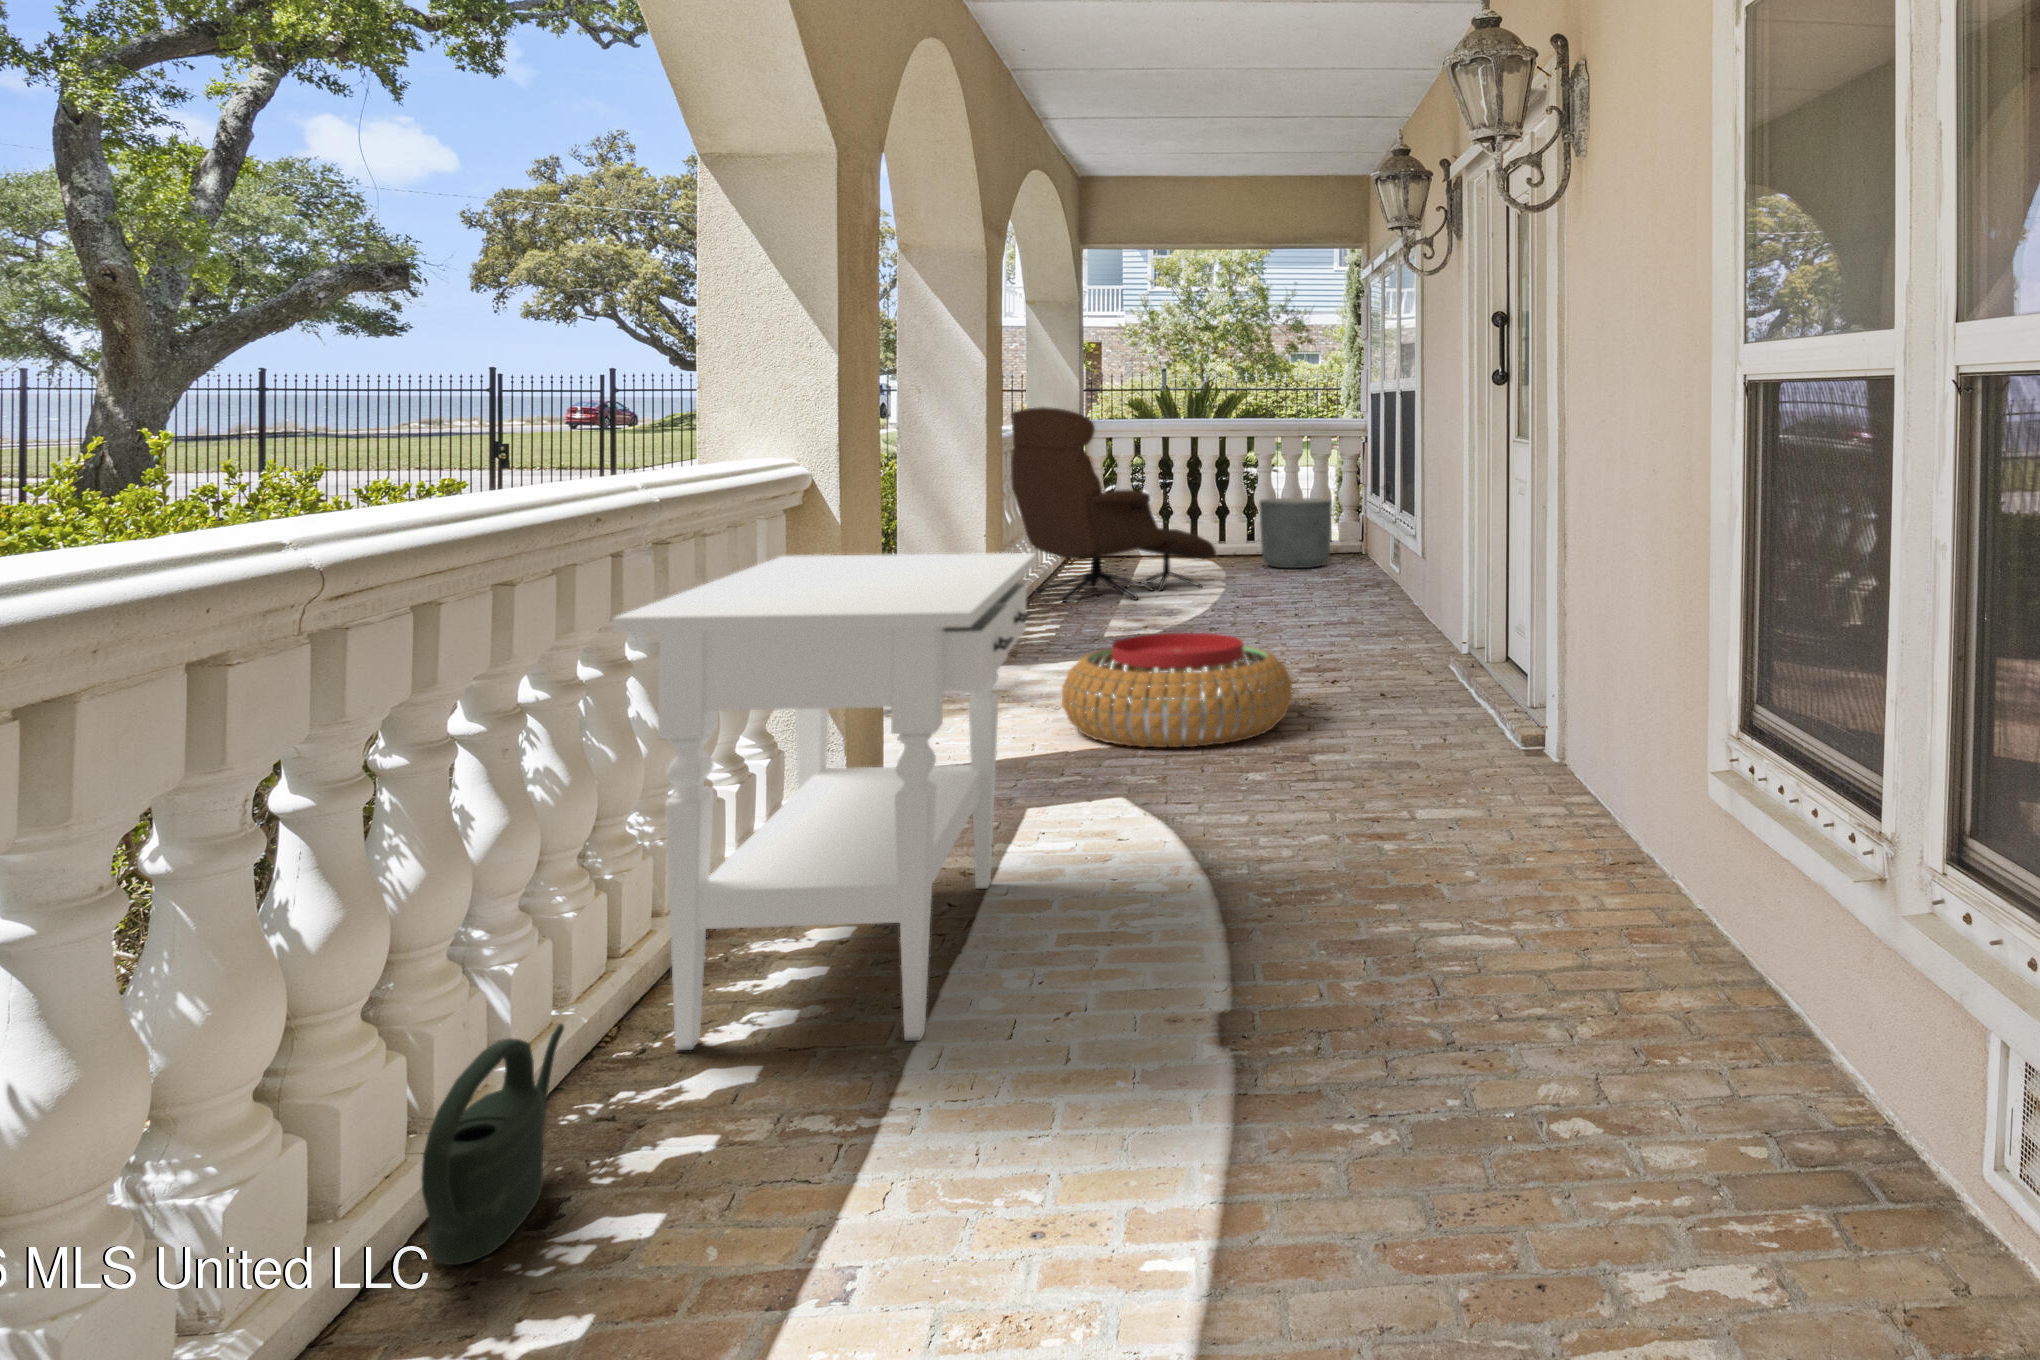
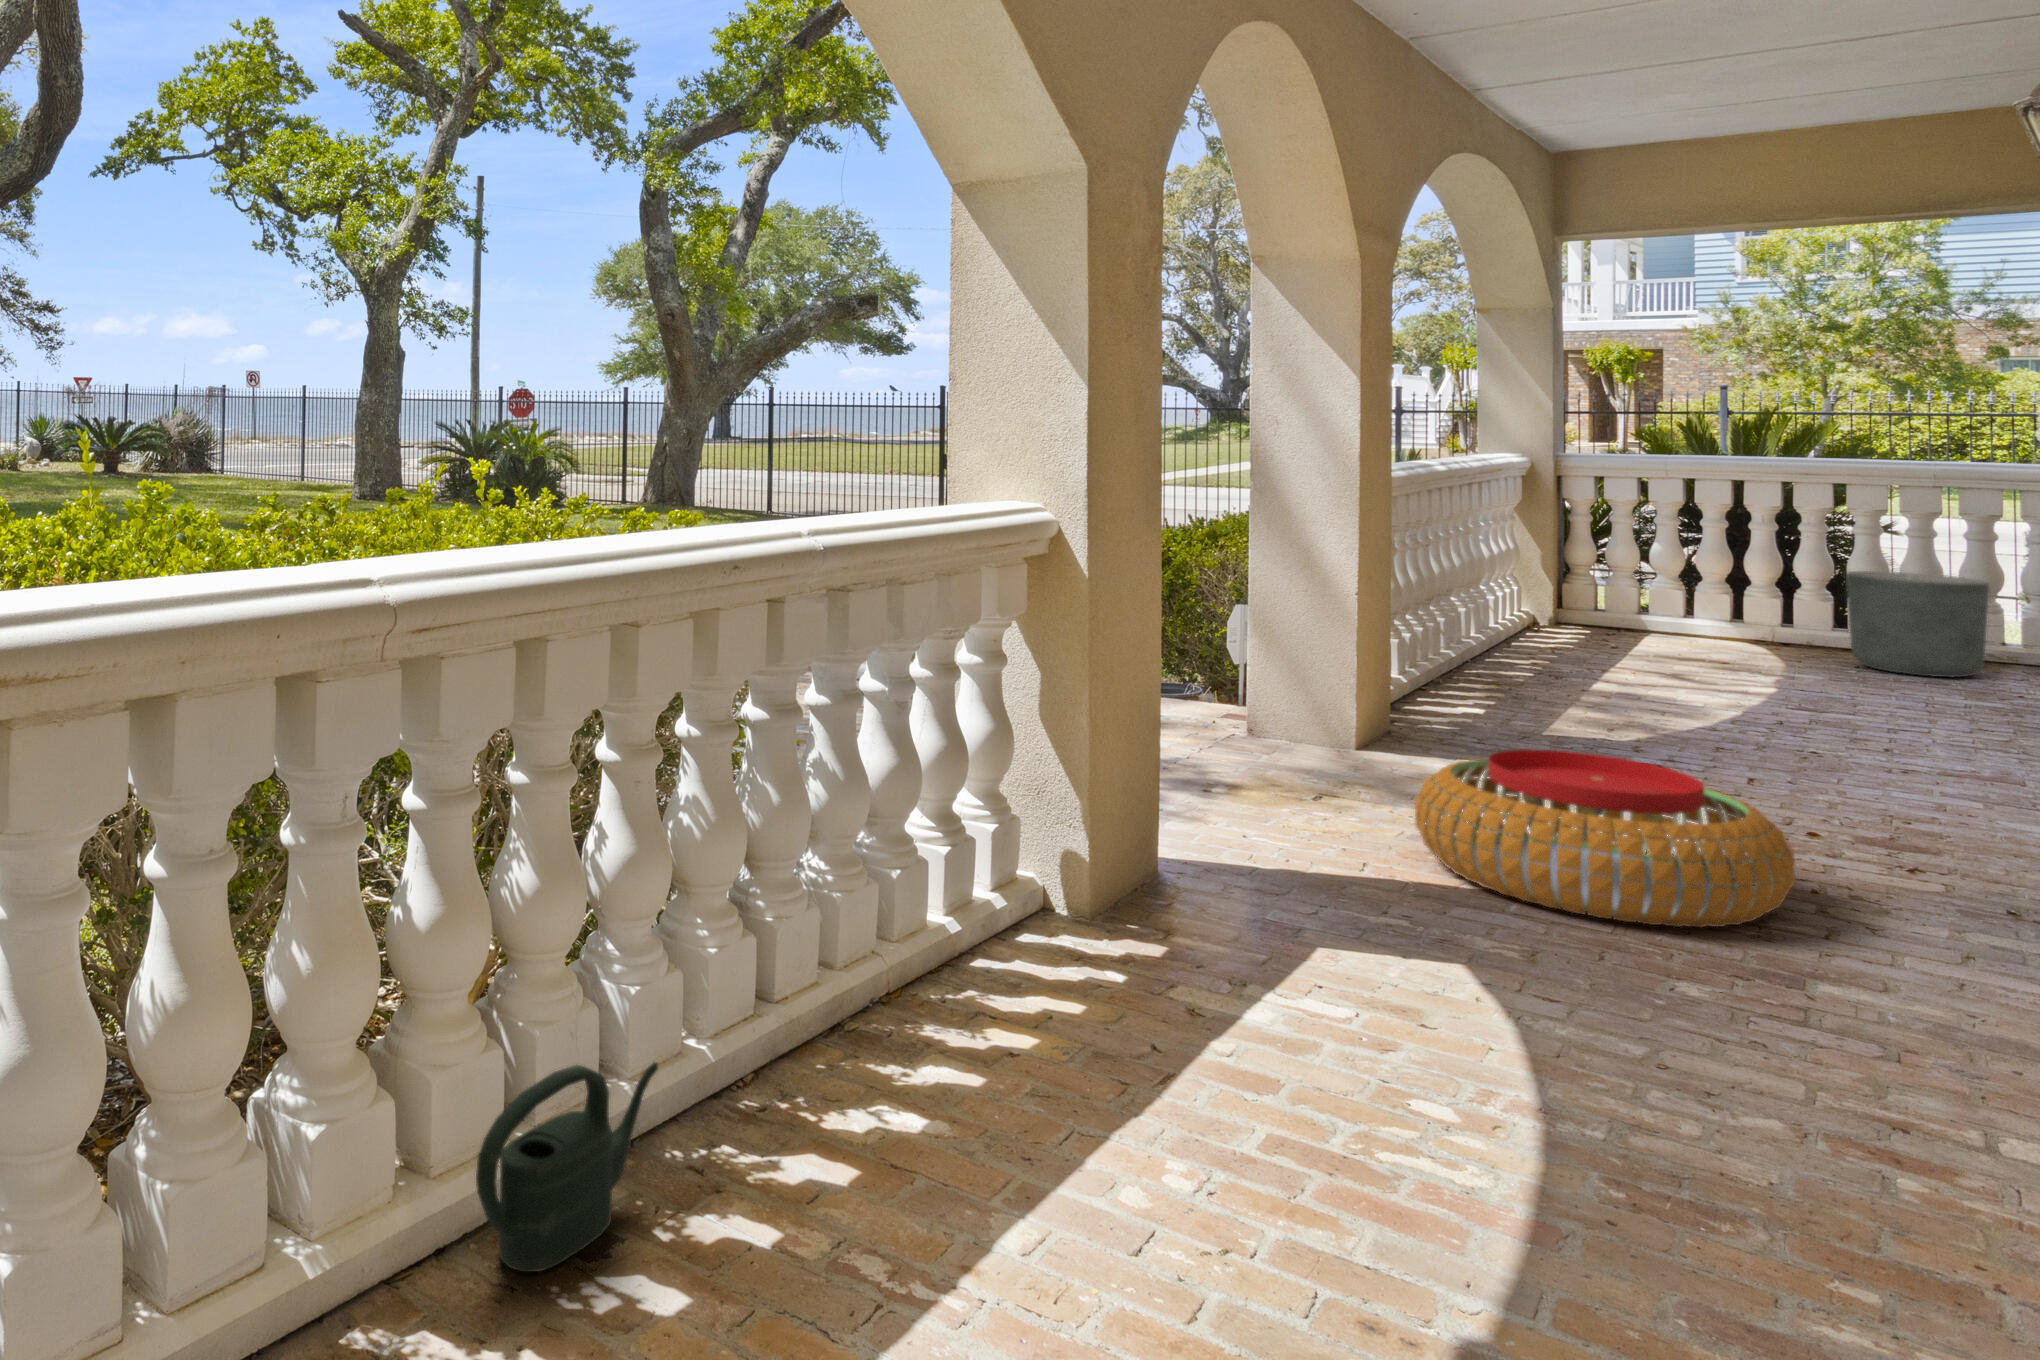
lounge chair: present [1011,407,1216,602] -> none [1433,438,1756,688]
side table: present [613,553,1036,1050] -> none [734,609,1286,1215]

